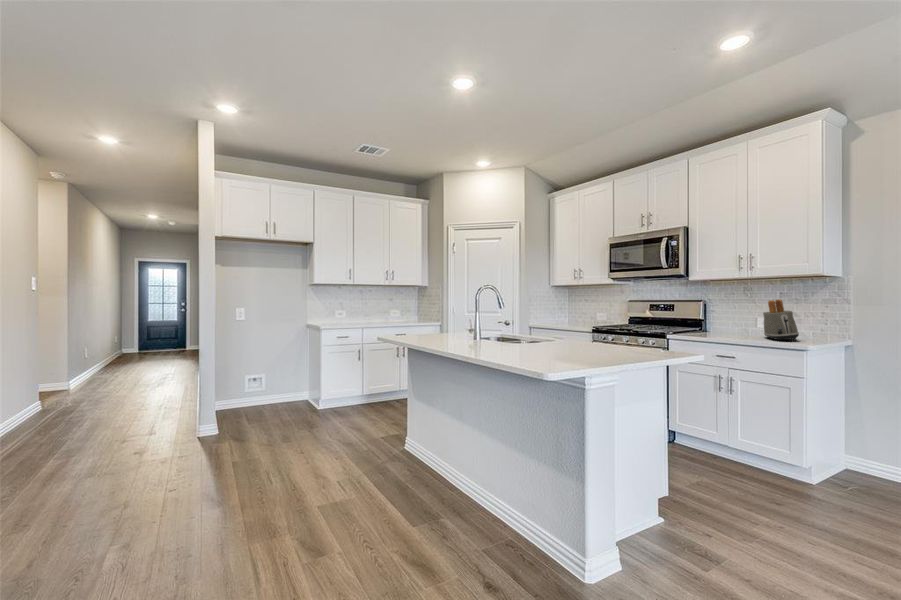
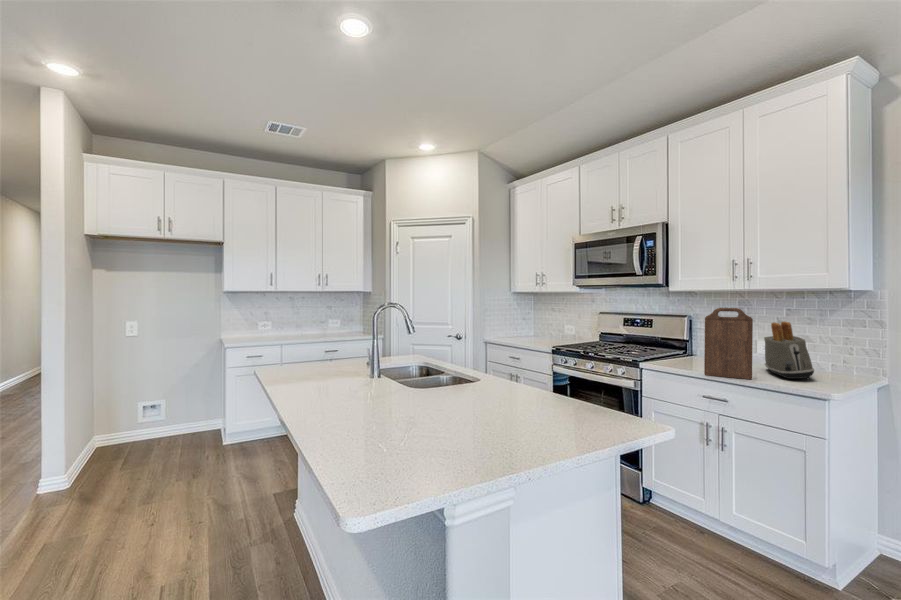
cutting board: none [718,288,754,341] -> present [704,308,753,379]

